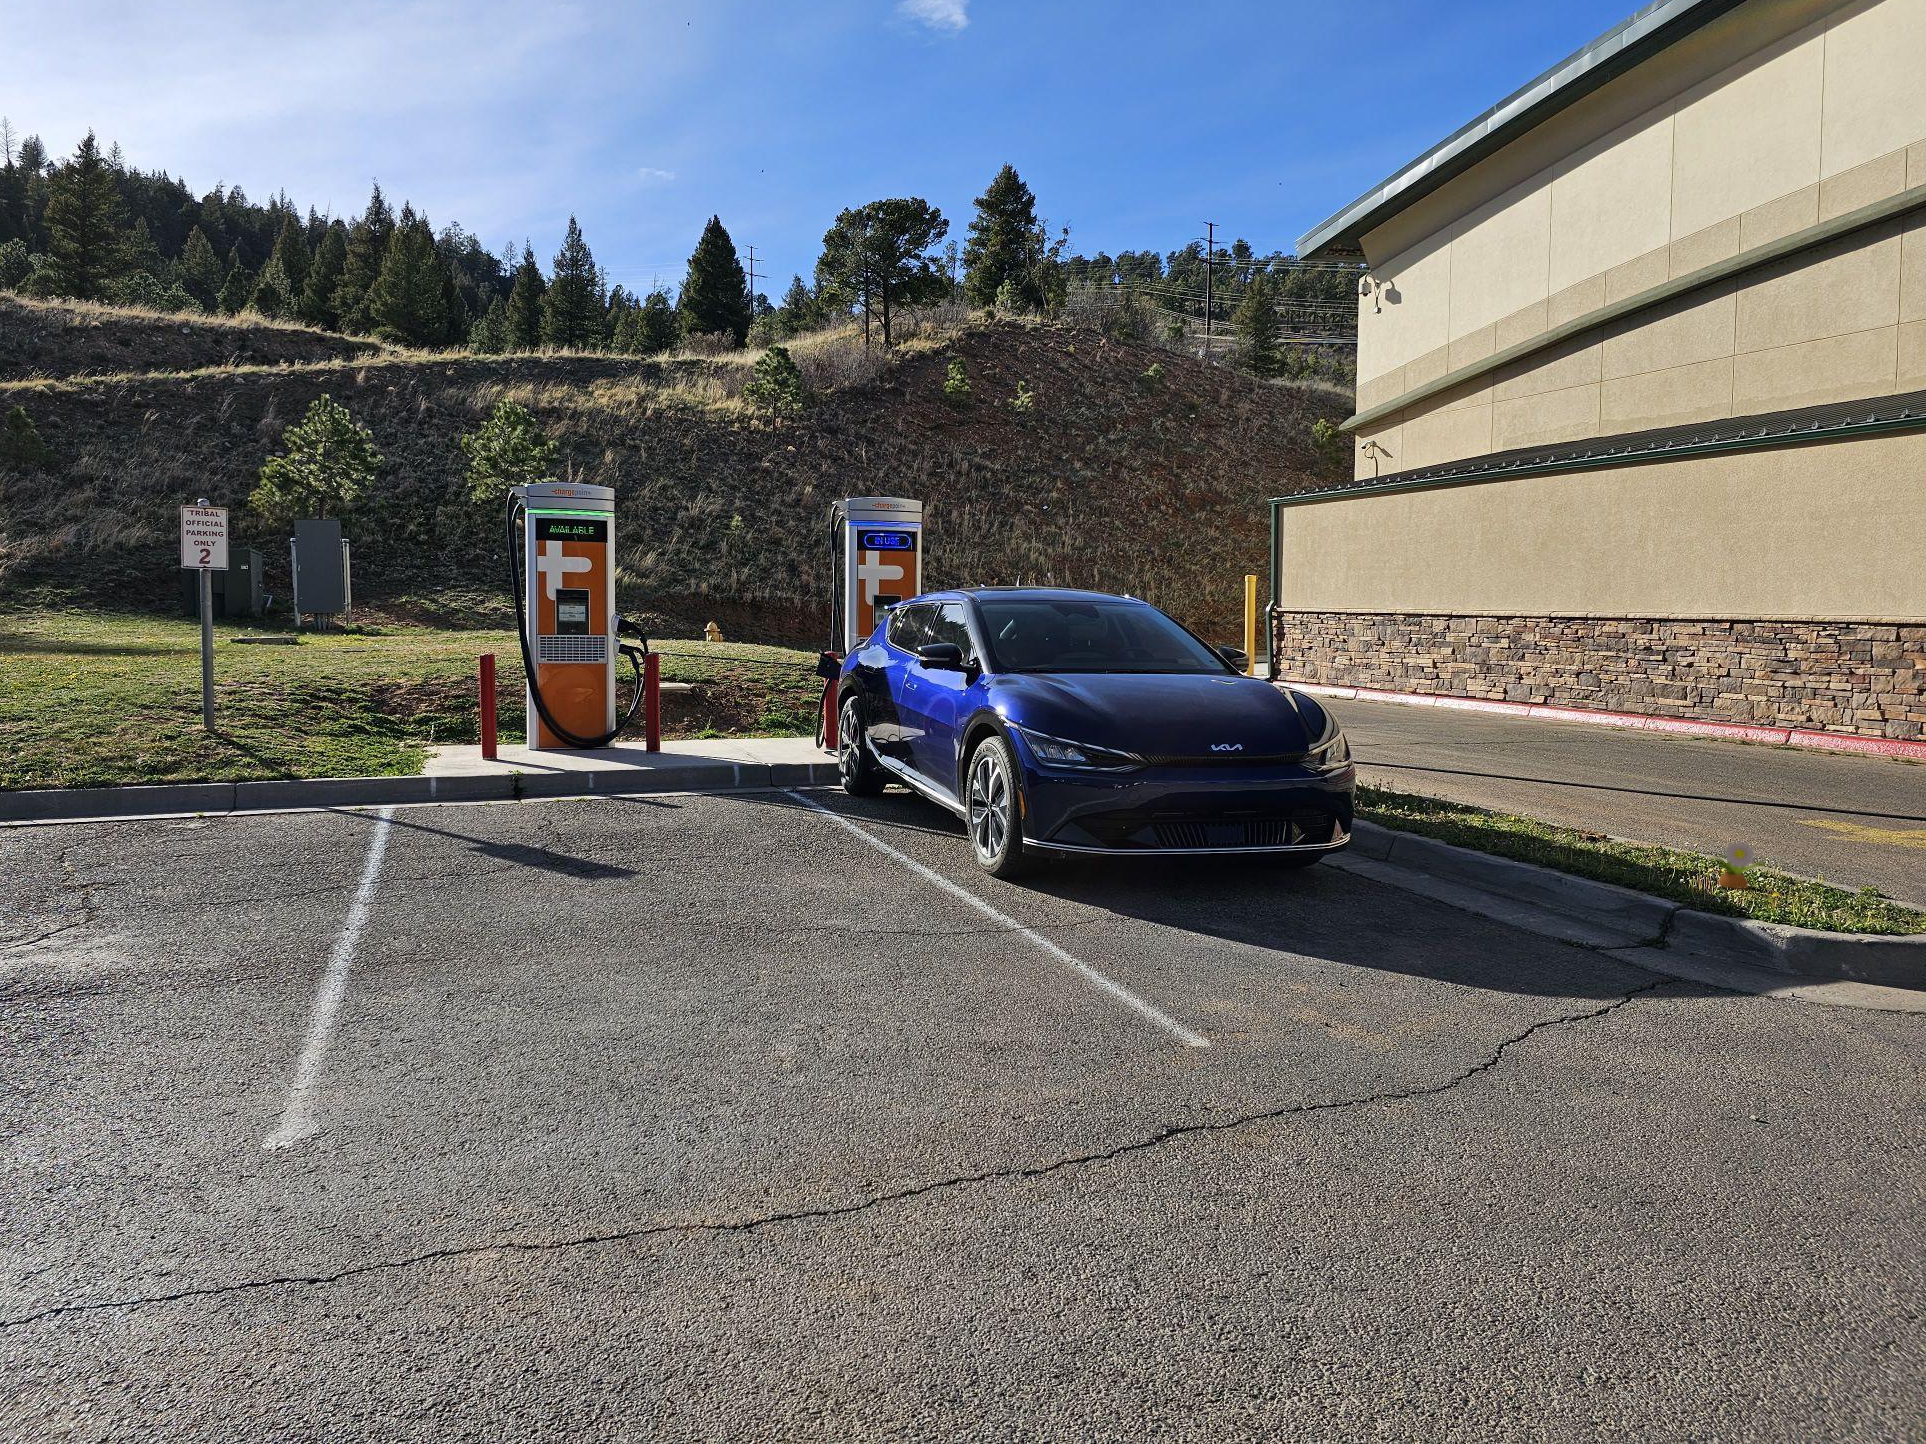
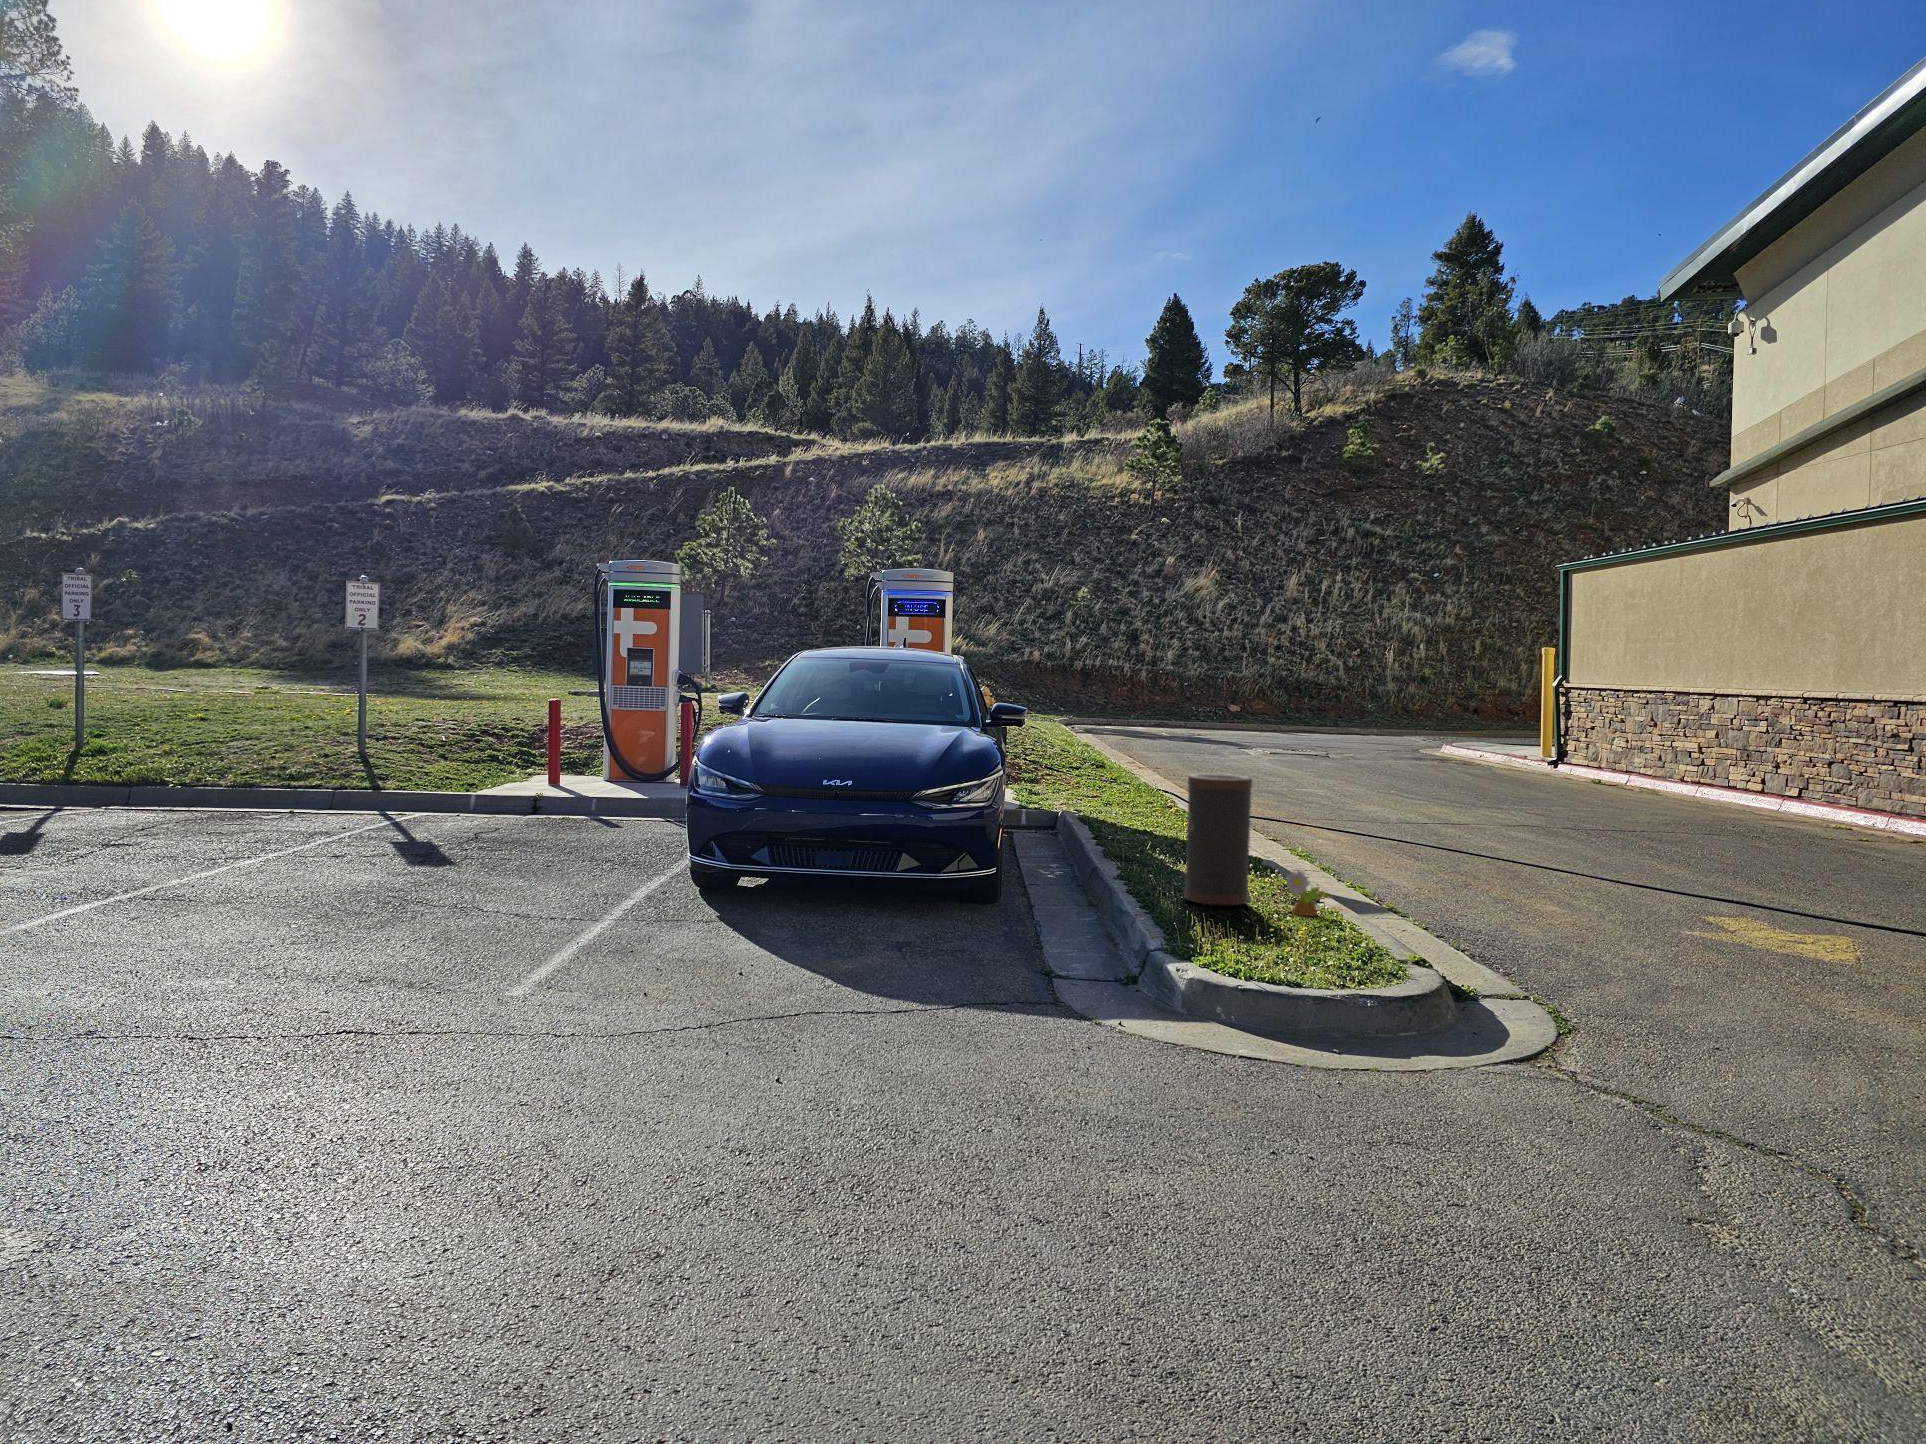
trash can: none [1602,742,1689,890] -> present [1184,774,1252,906]

